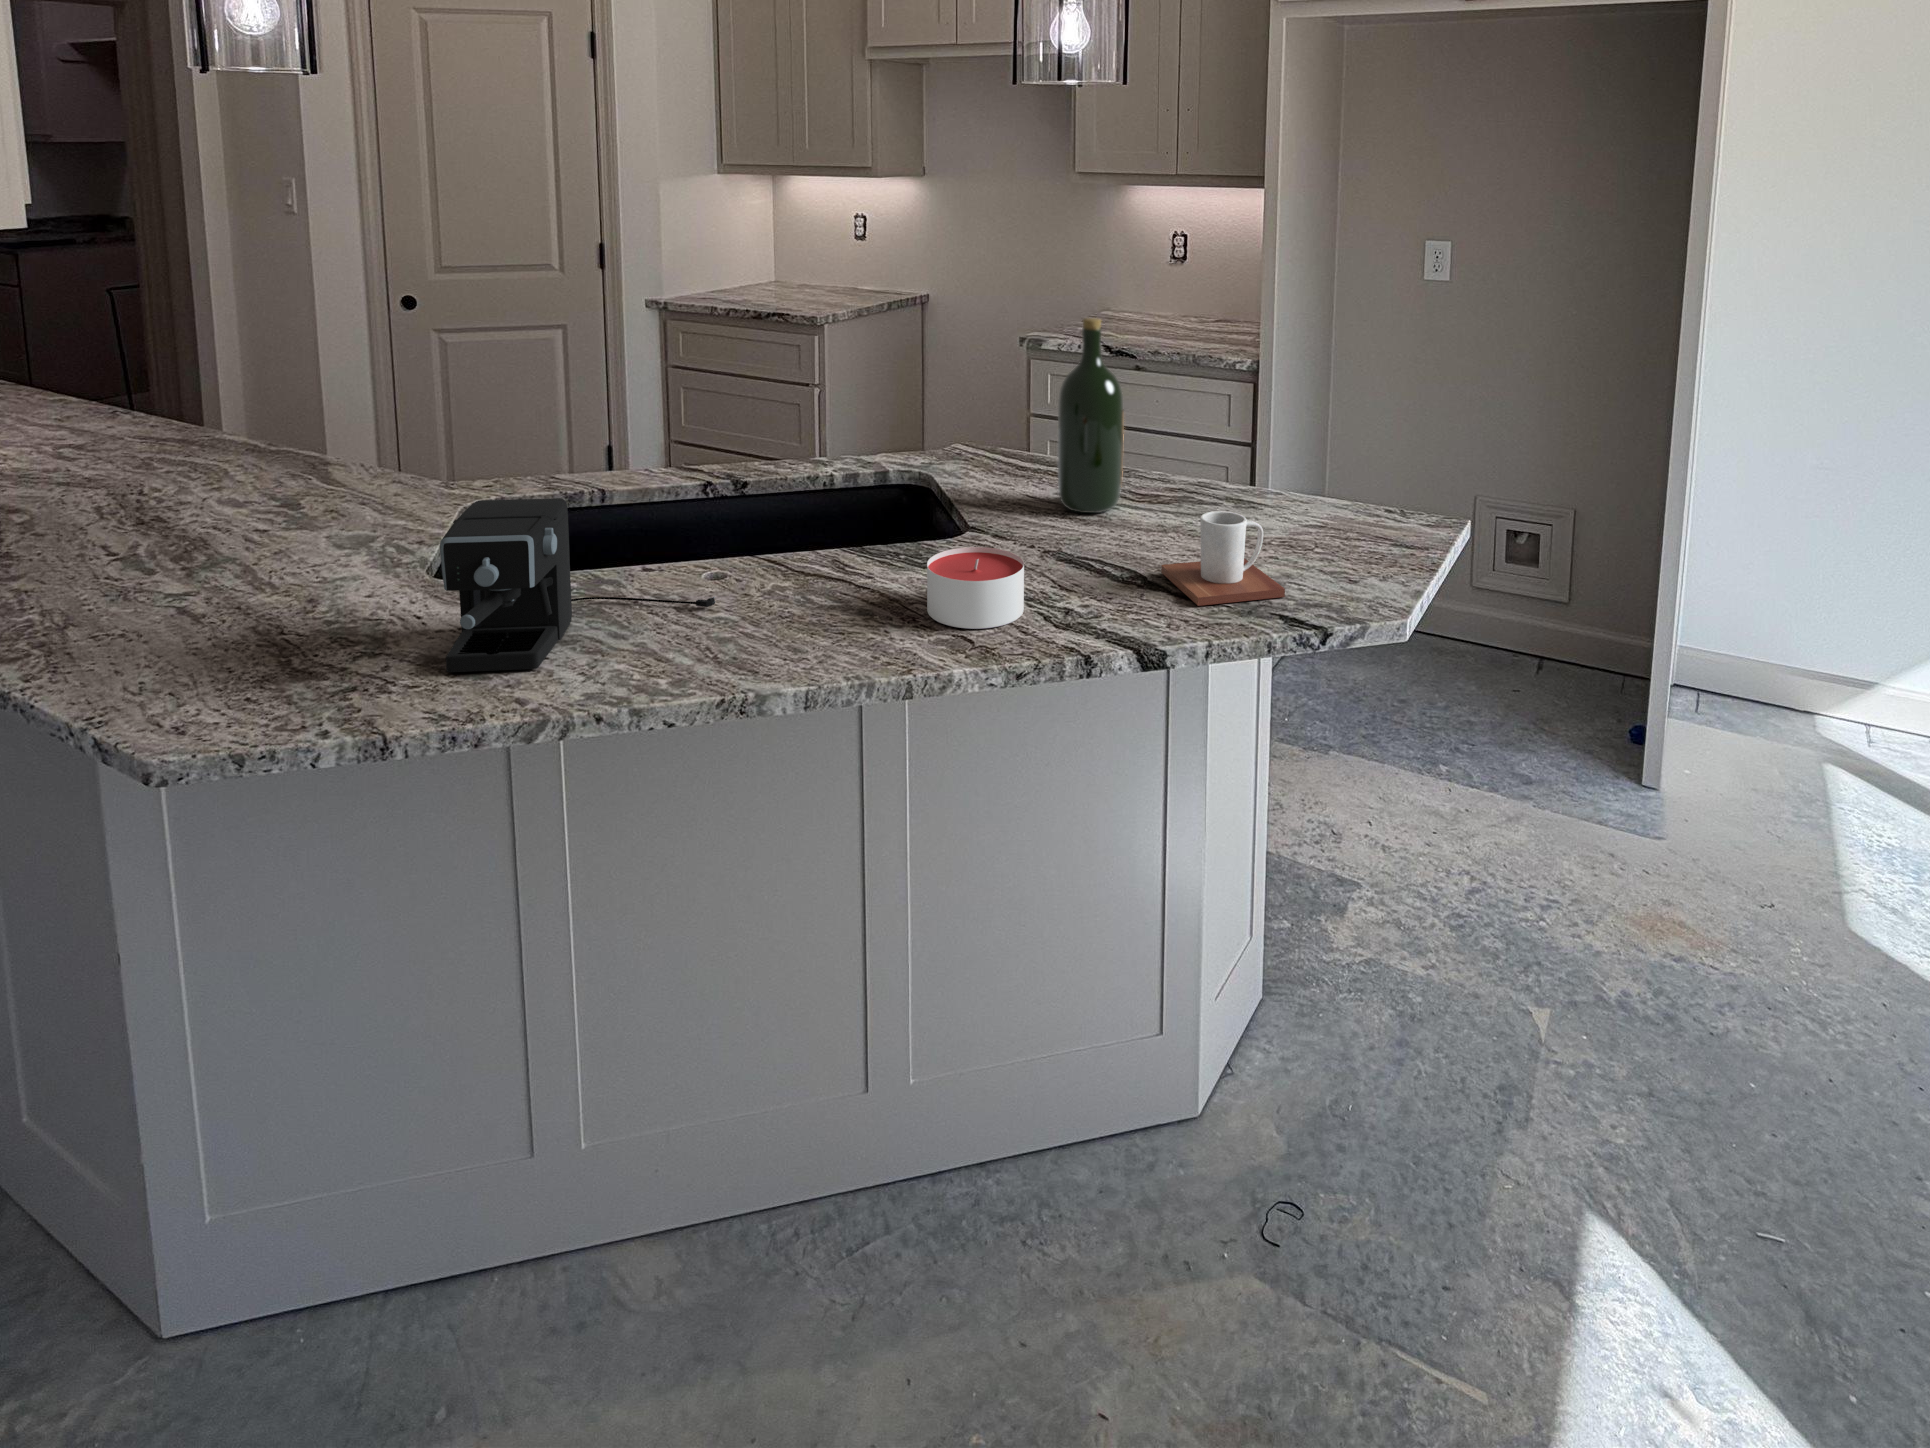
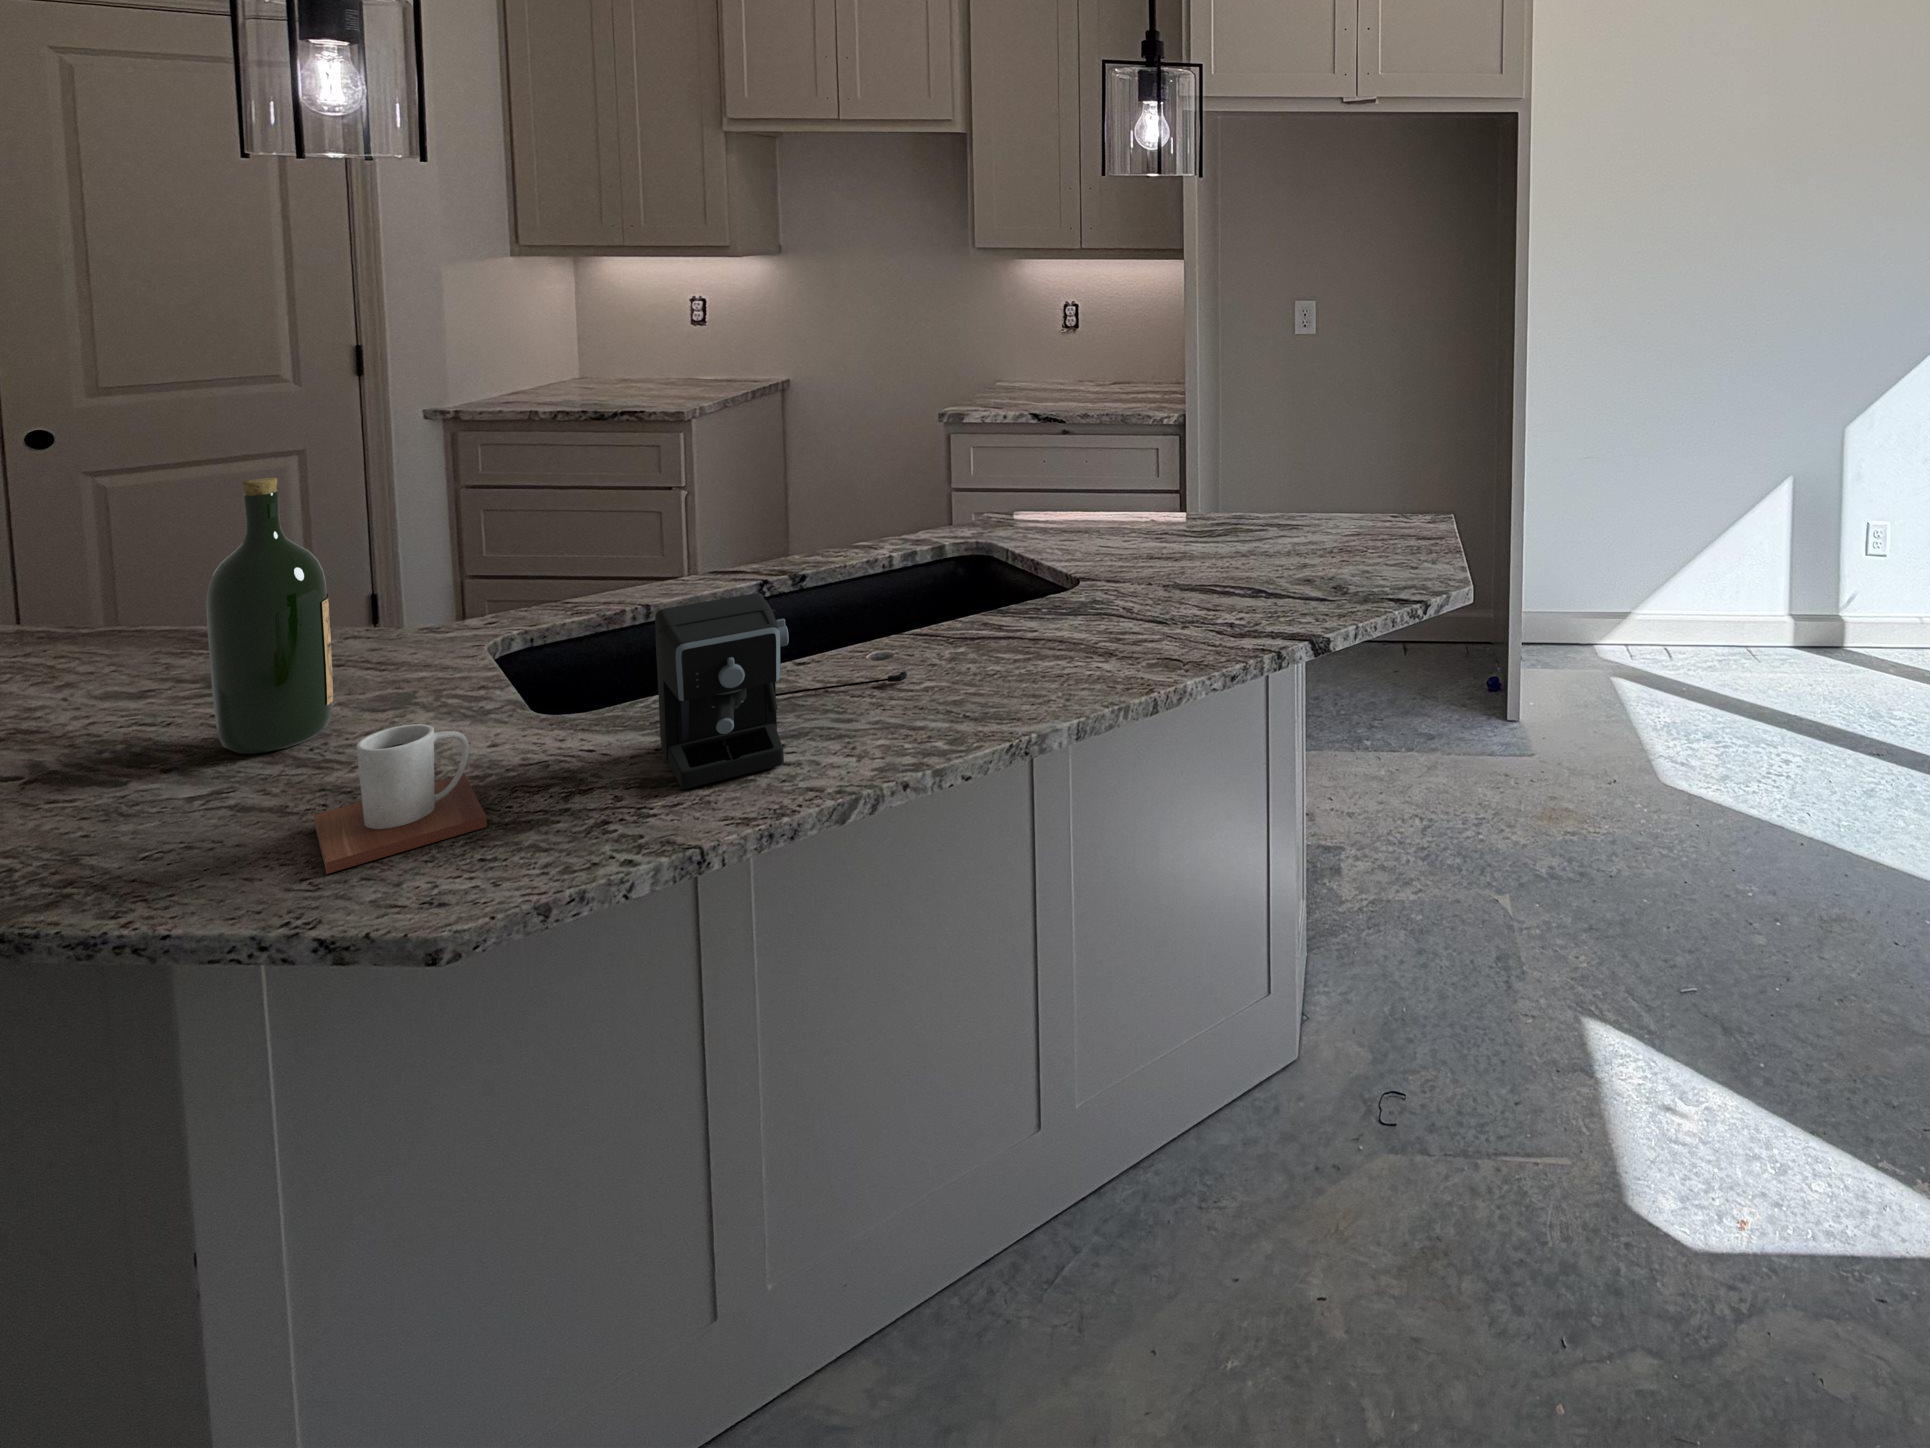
wine bottle: present [1058,318,1124,513] -> present [206,478,333,754]
mug: present [1161,511,1285,606] -> present [314,724,487,874]
candle: present [927,547,1024,629] -> none [1110,582,1196,652]

